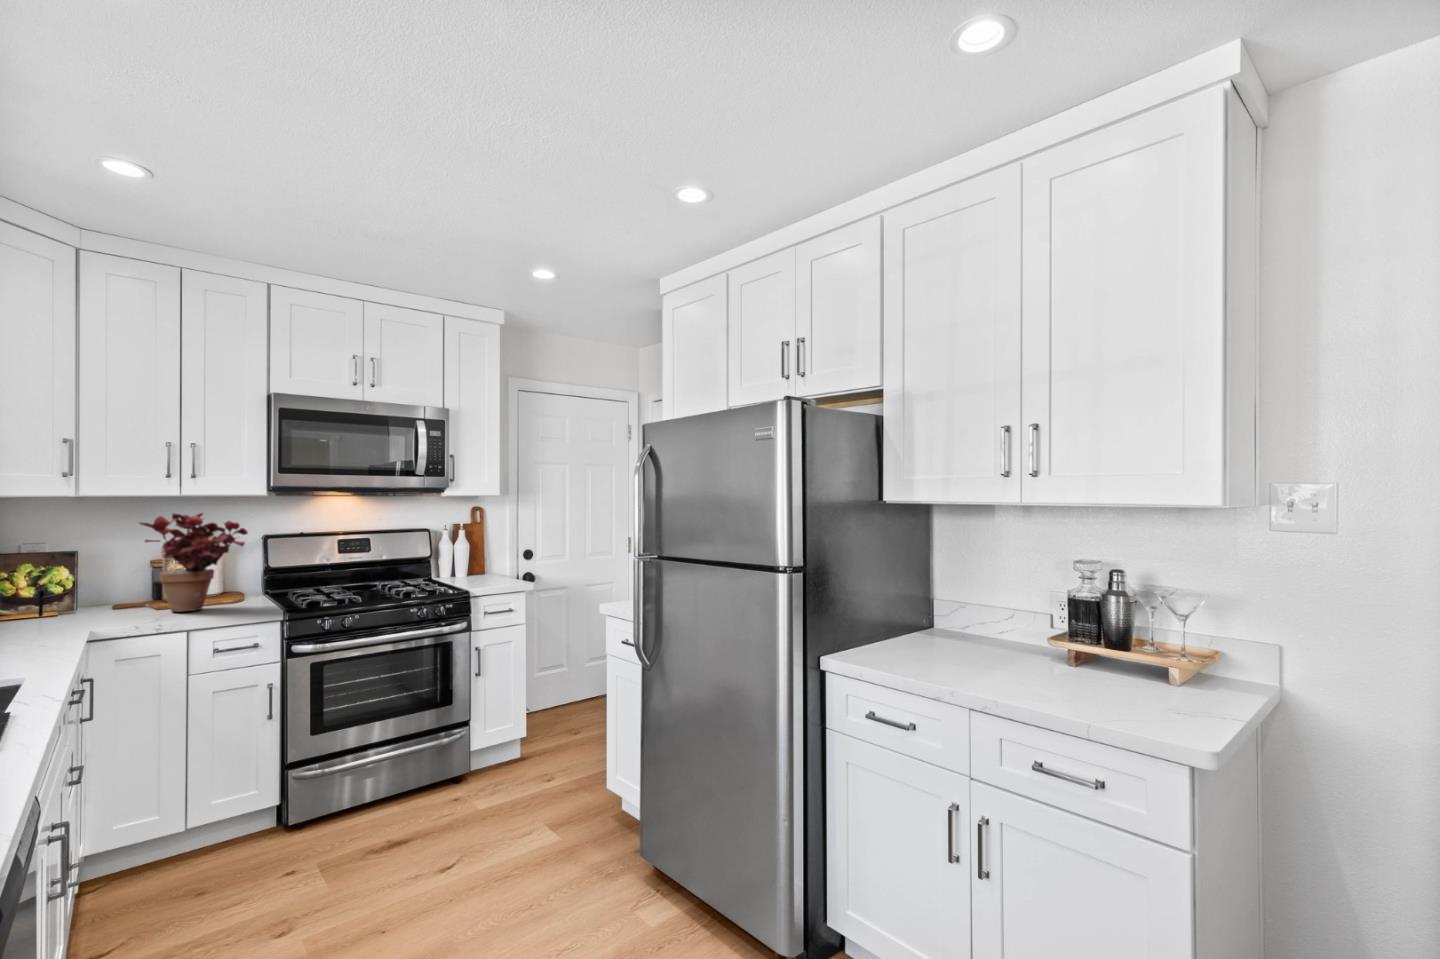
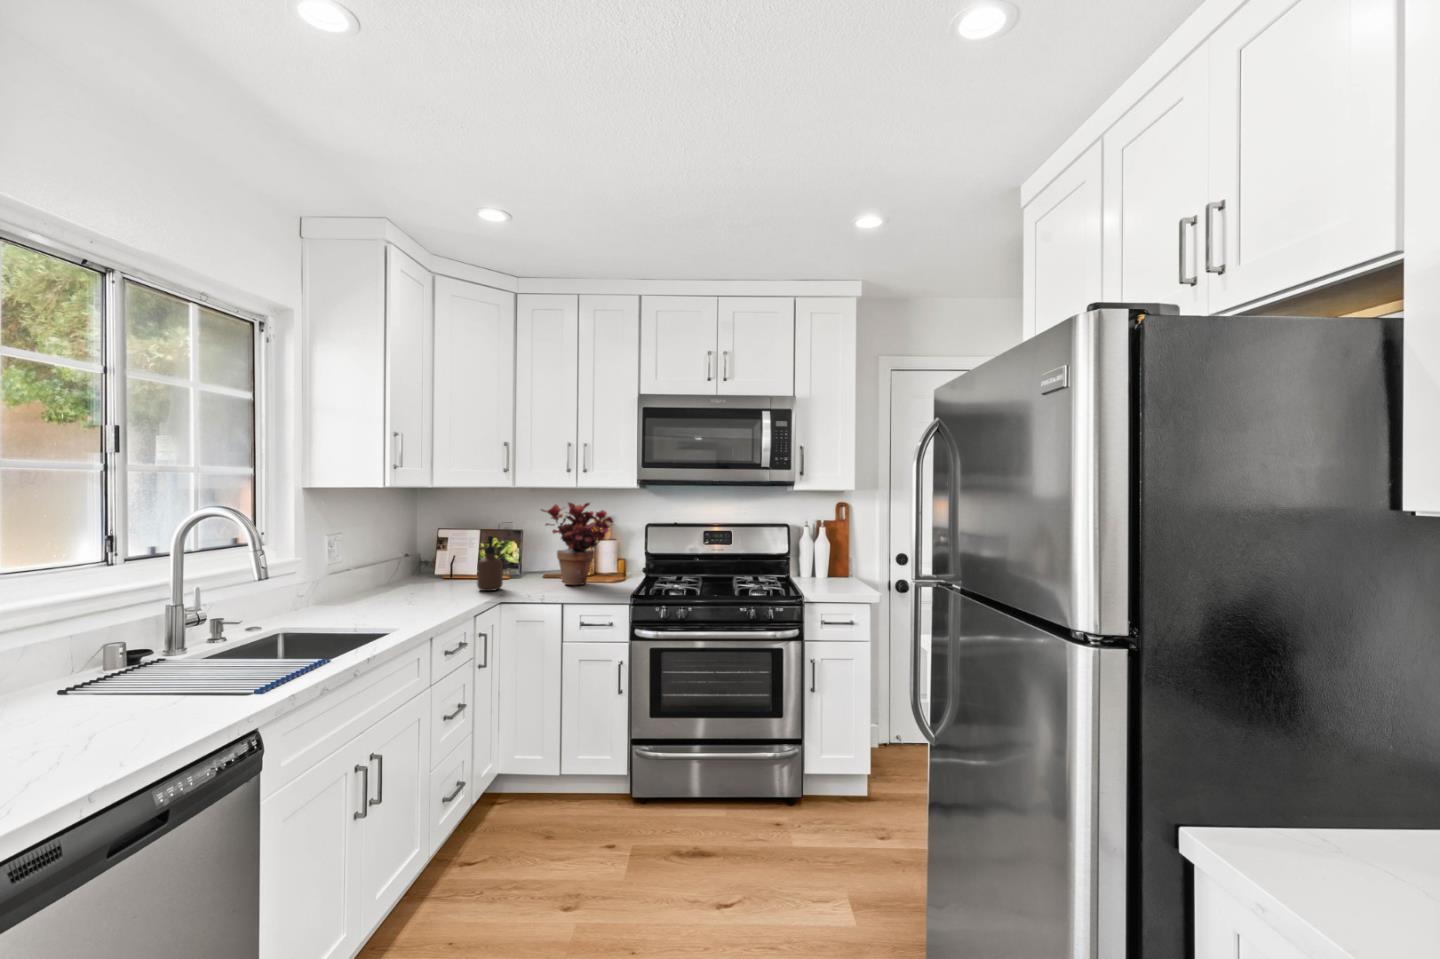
soap dispenser: none [45,558,86,630] -> present [477,535,503,591]

